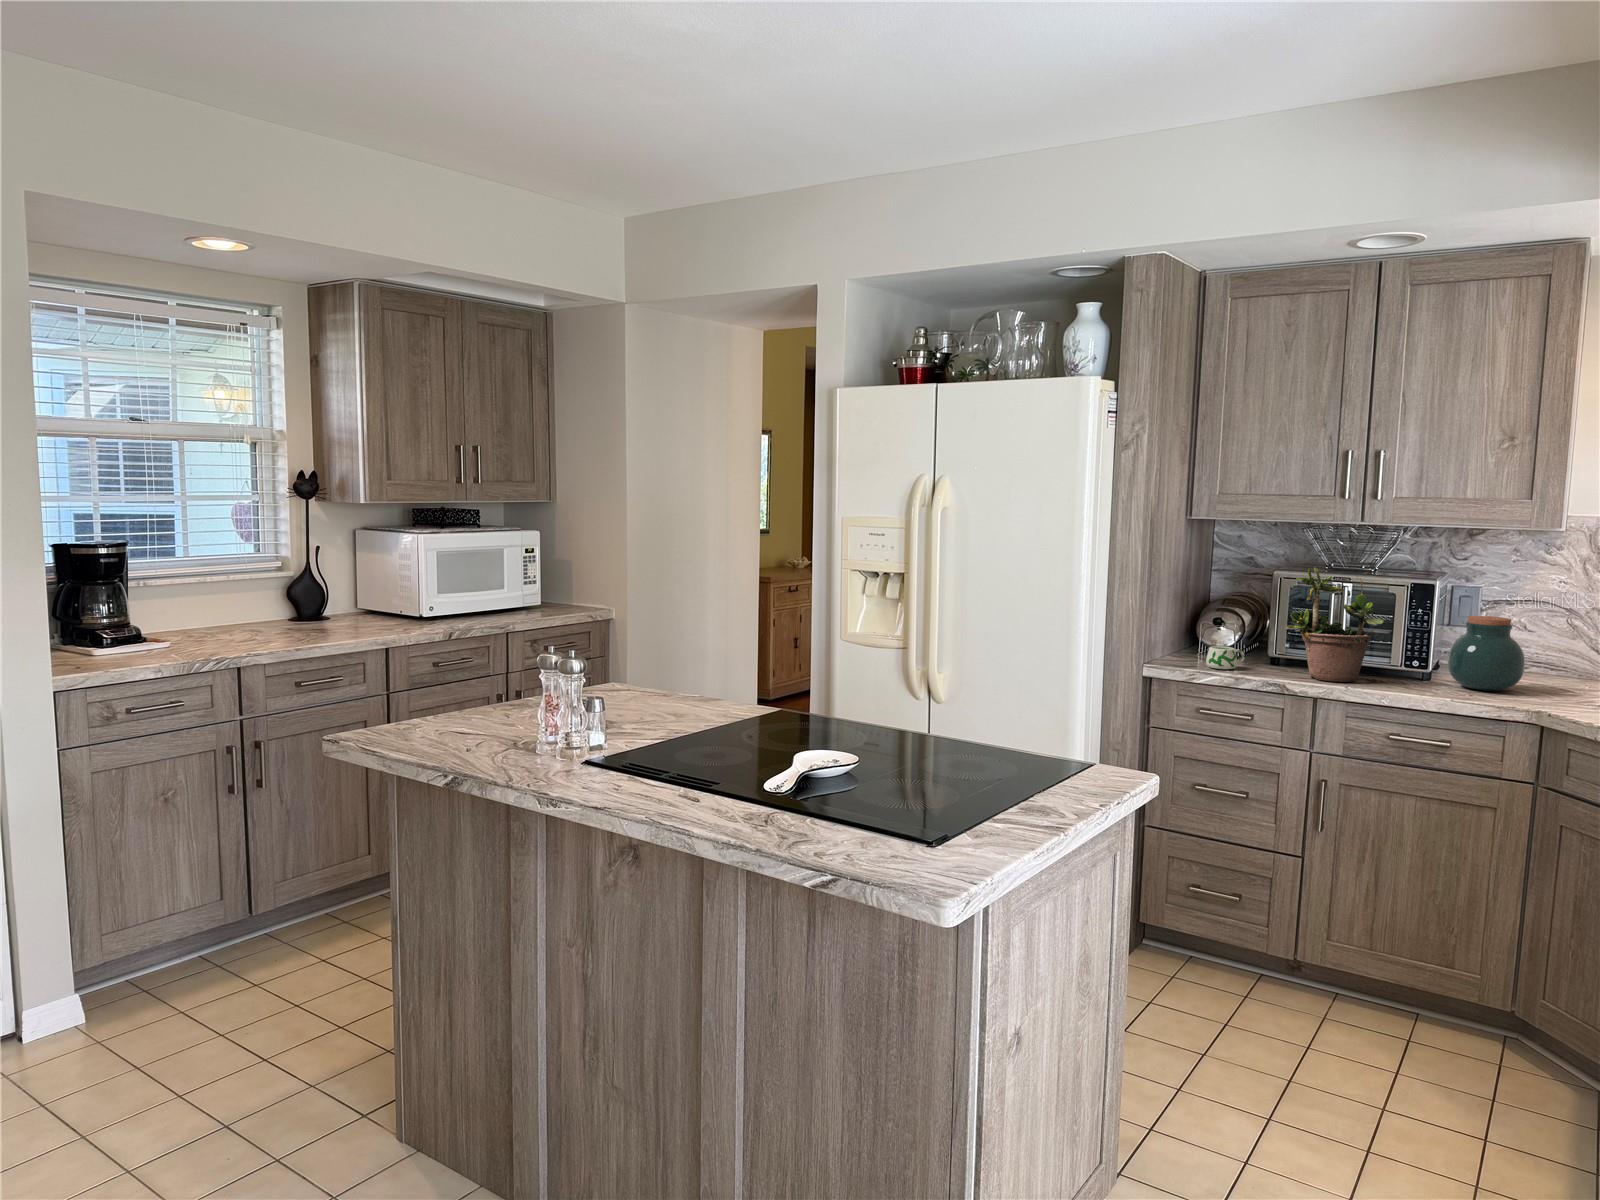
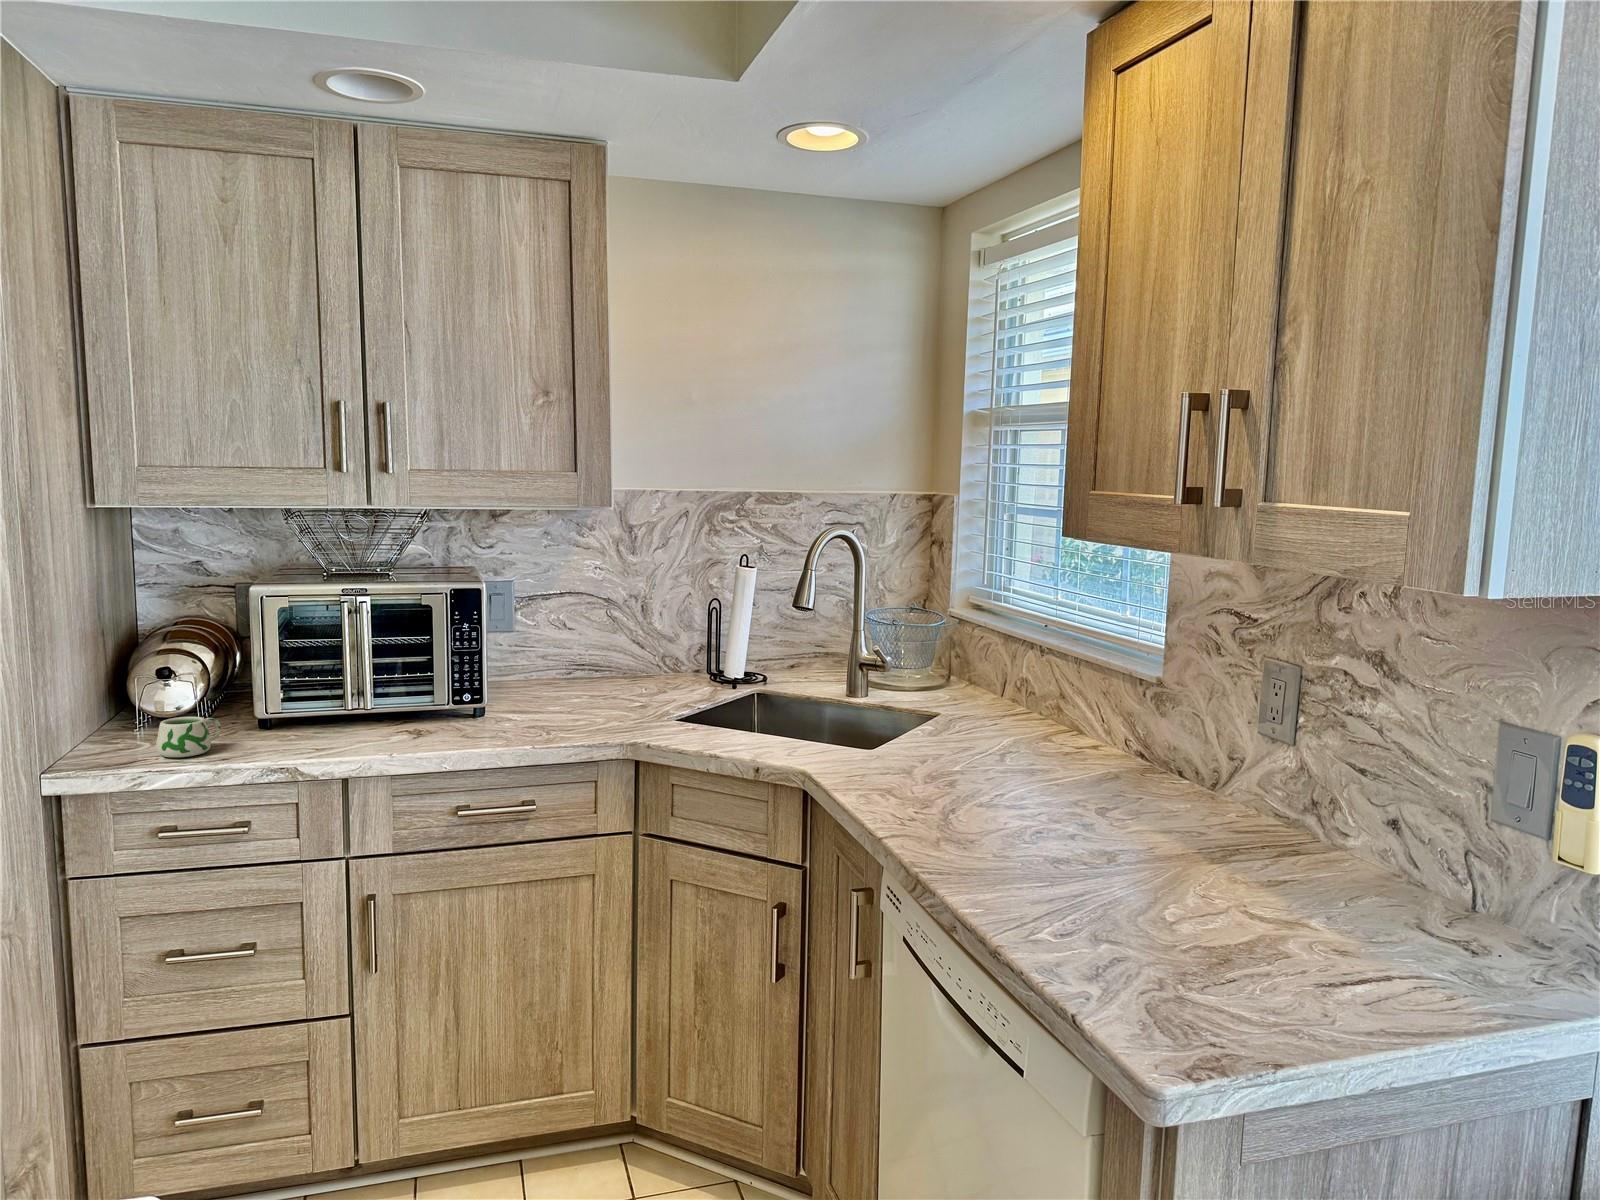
potted plant: present [1285,568,1384,682] -> none [285,563,429,748]
jar: present [1448,616,1525,691] -> none [507,623,595,722]

